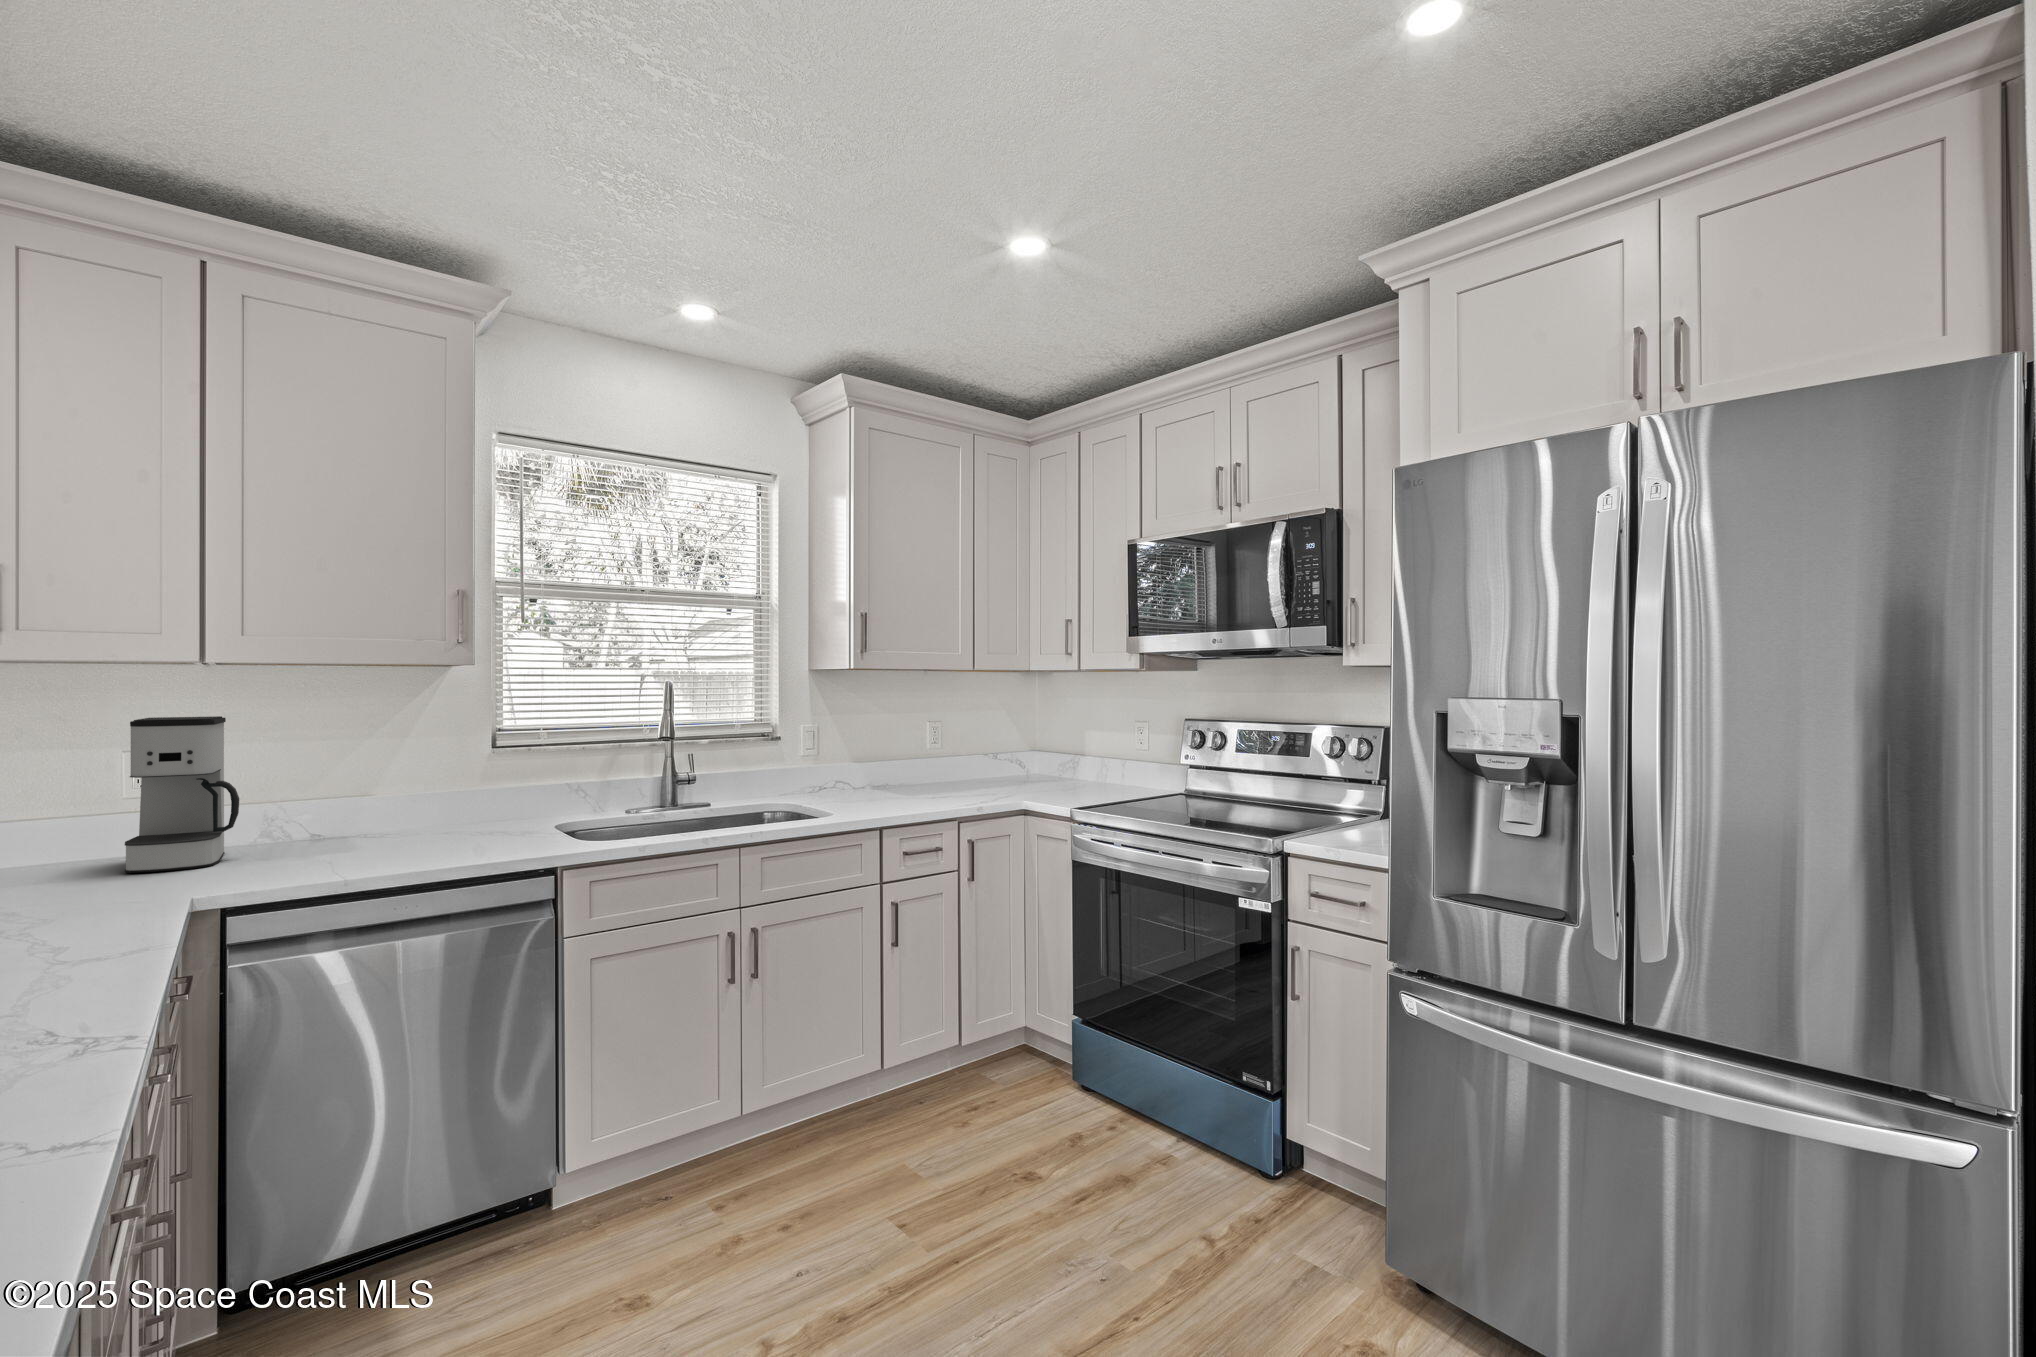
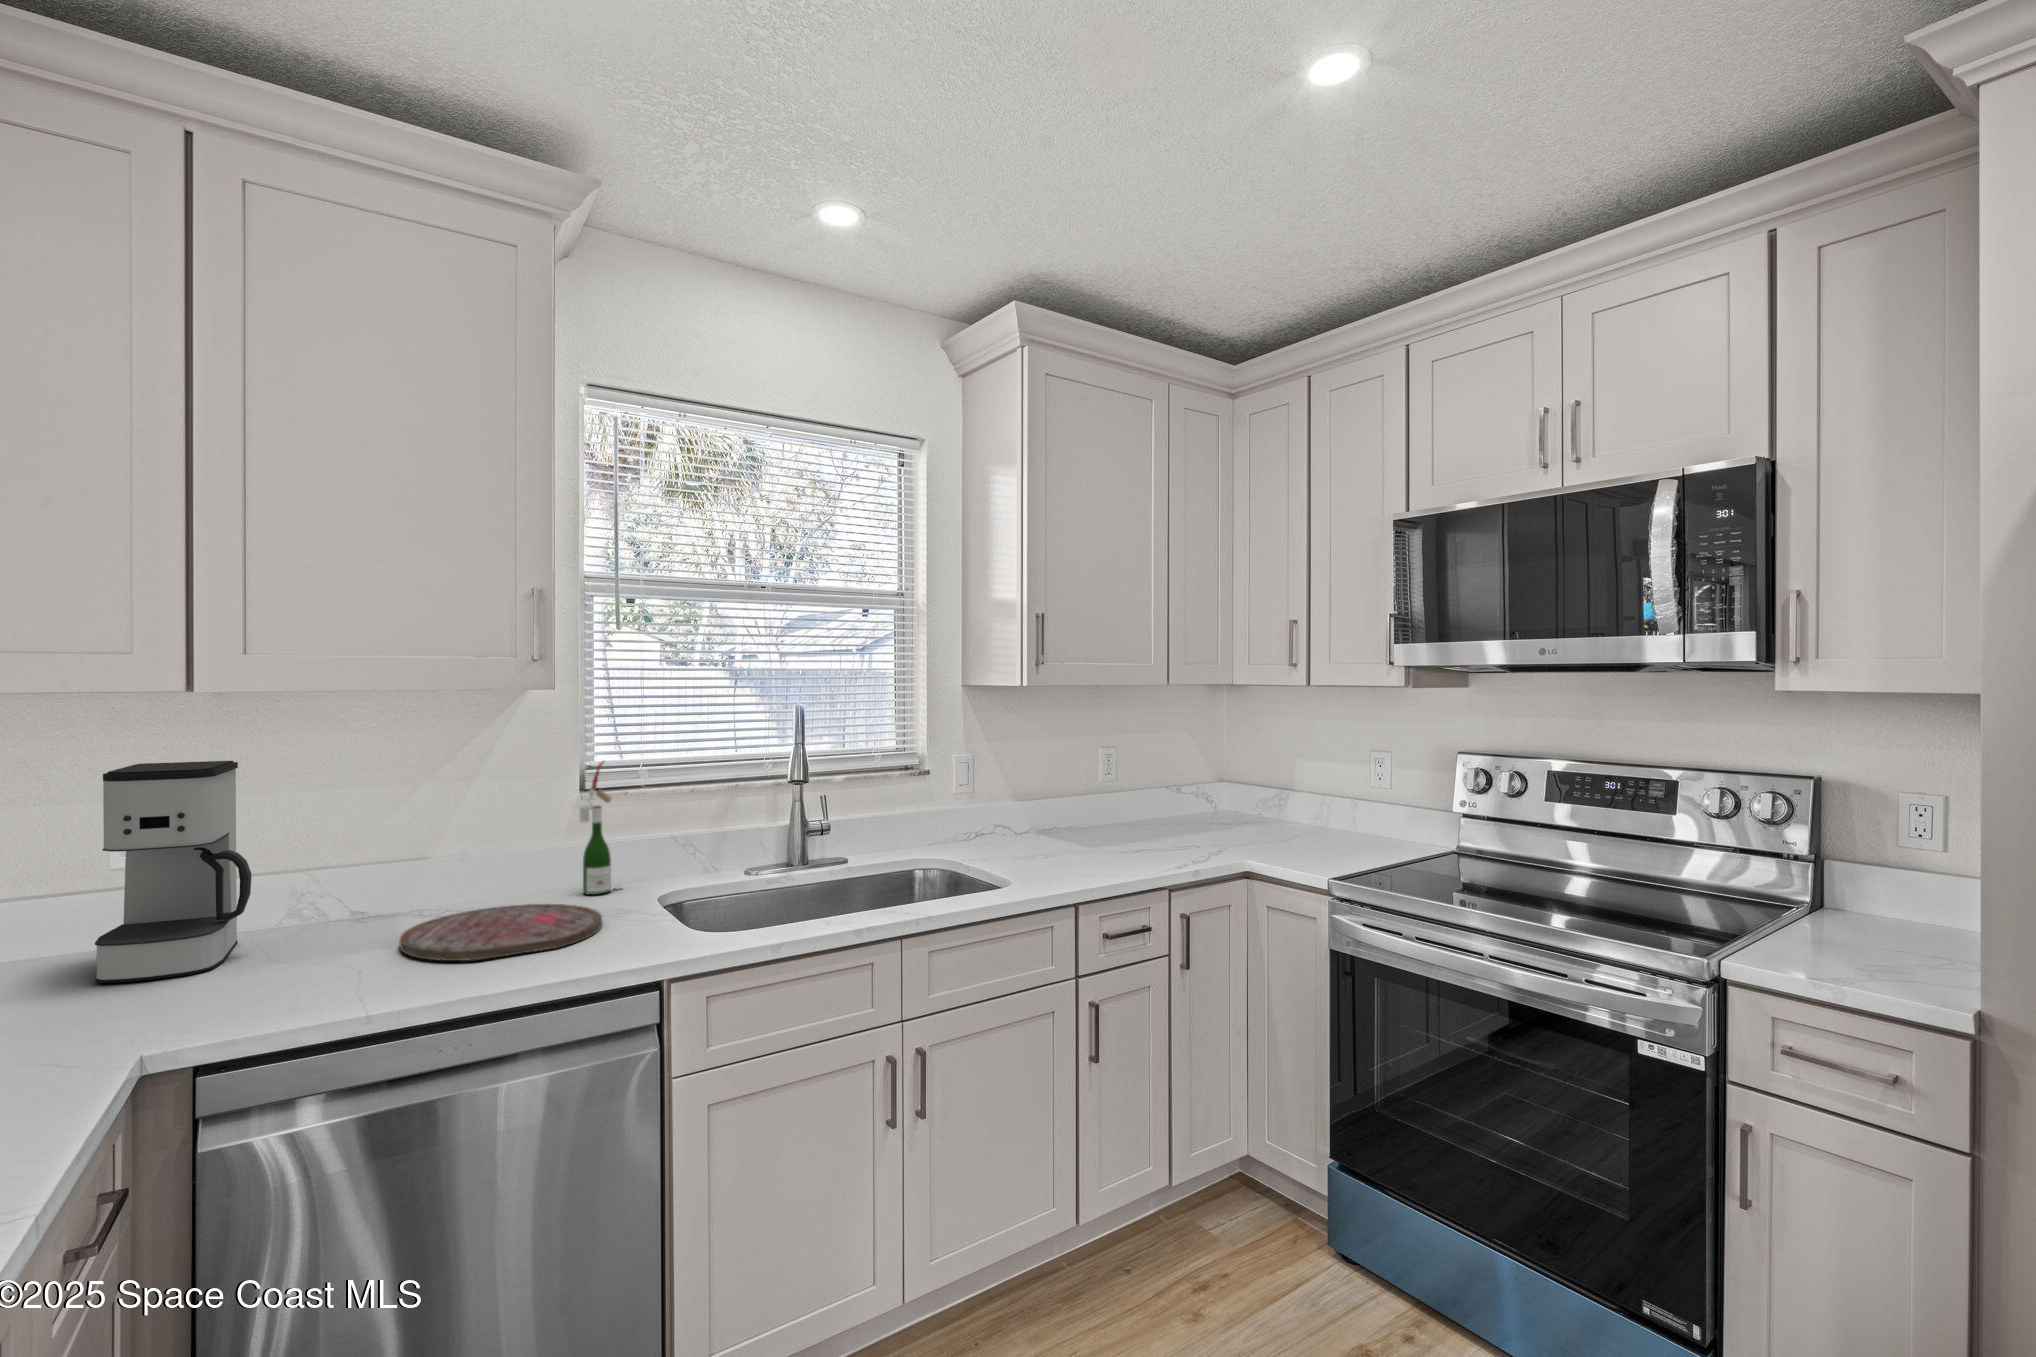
wine bottle: none [492,722,527,824] -> present [579,761,622,895]
cutting board: none [355,828,511,857] -> present [400,904,602,961]

